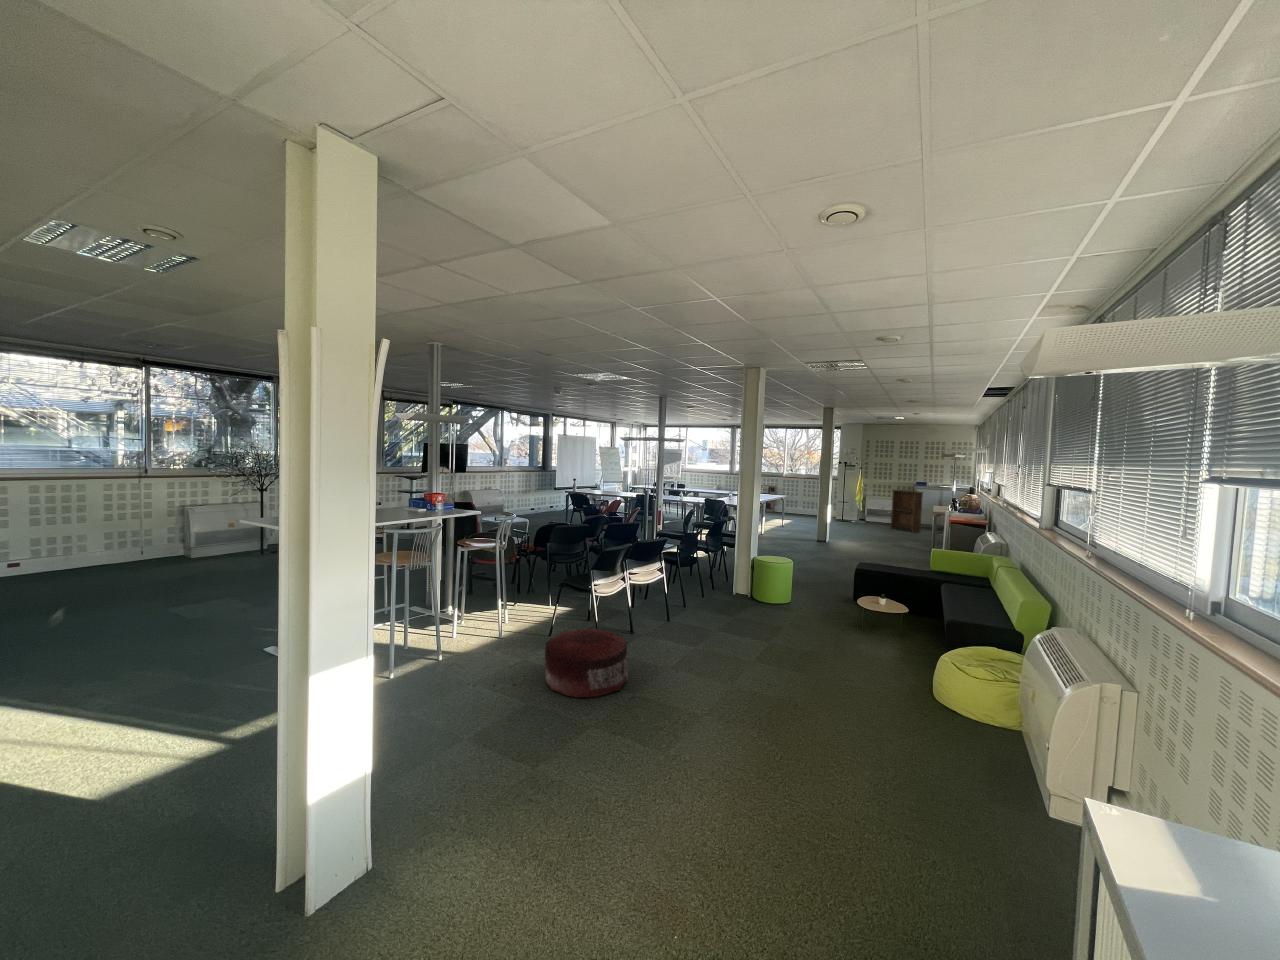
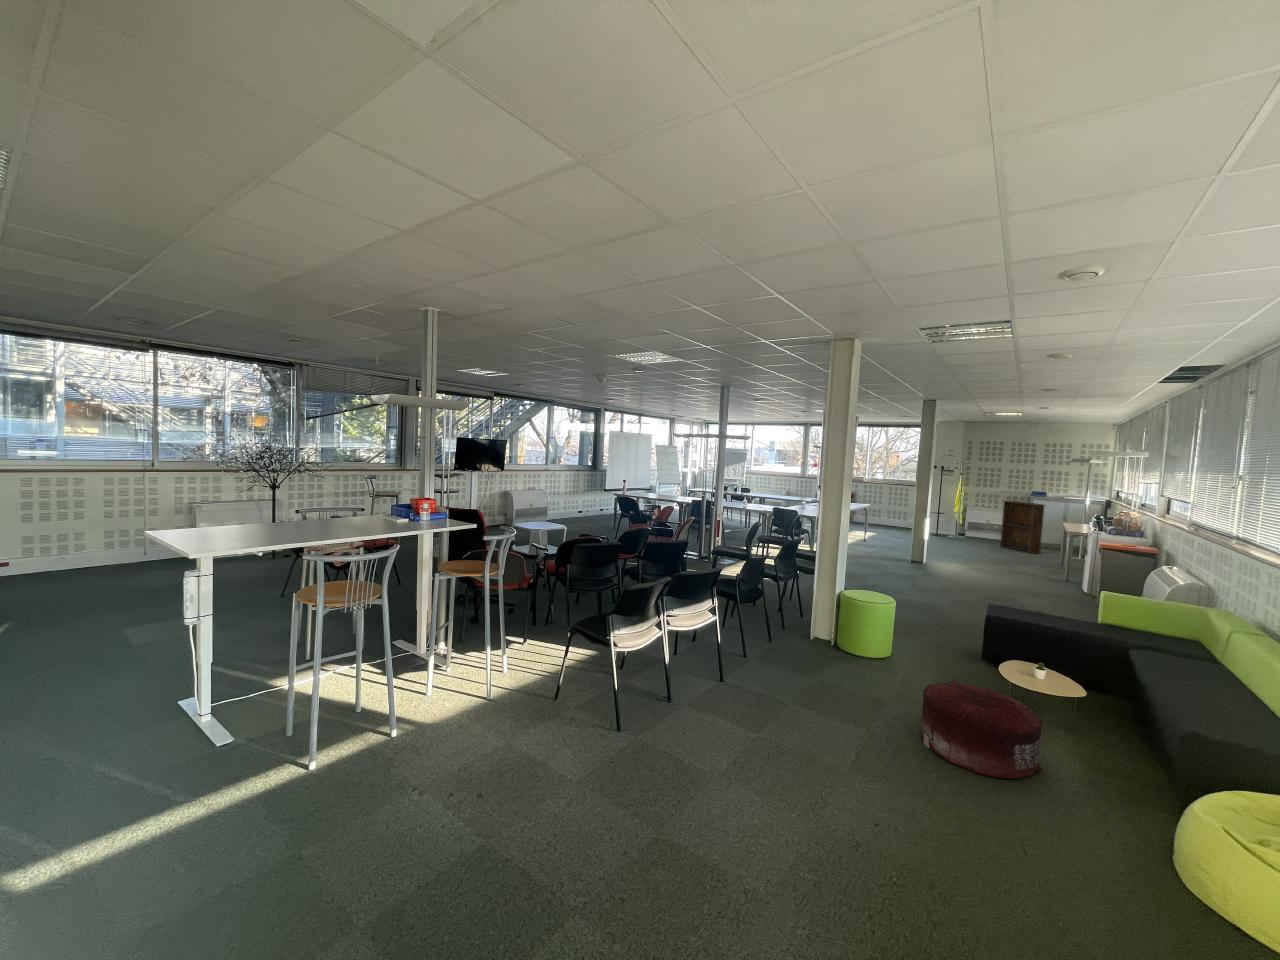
pouf: present [545,628,628,698] -> present [920,680,1042,780]

